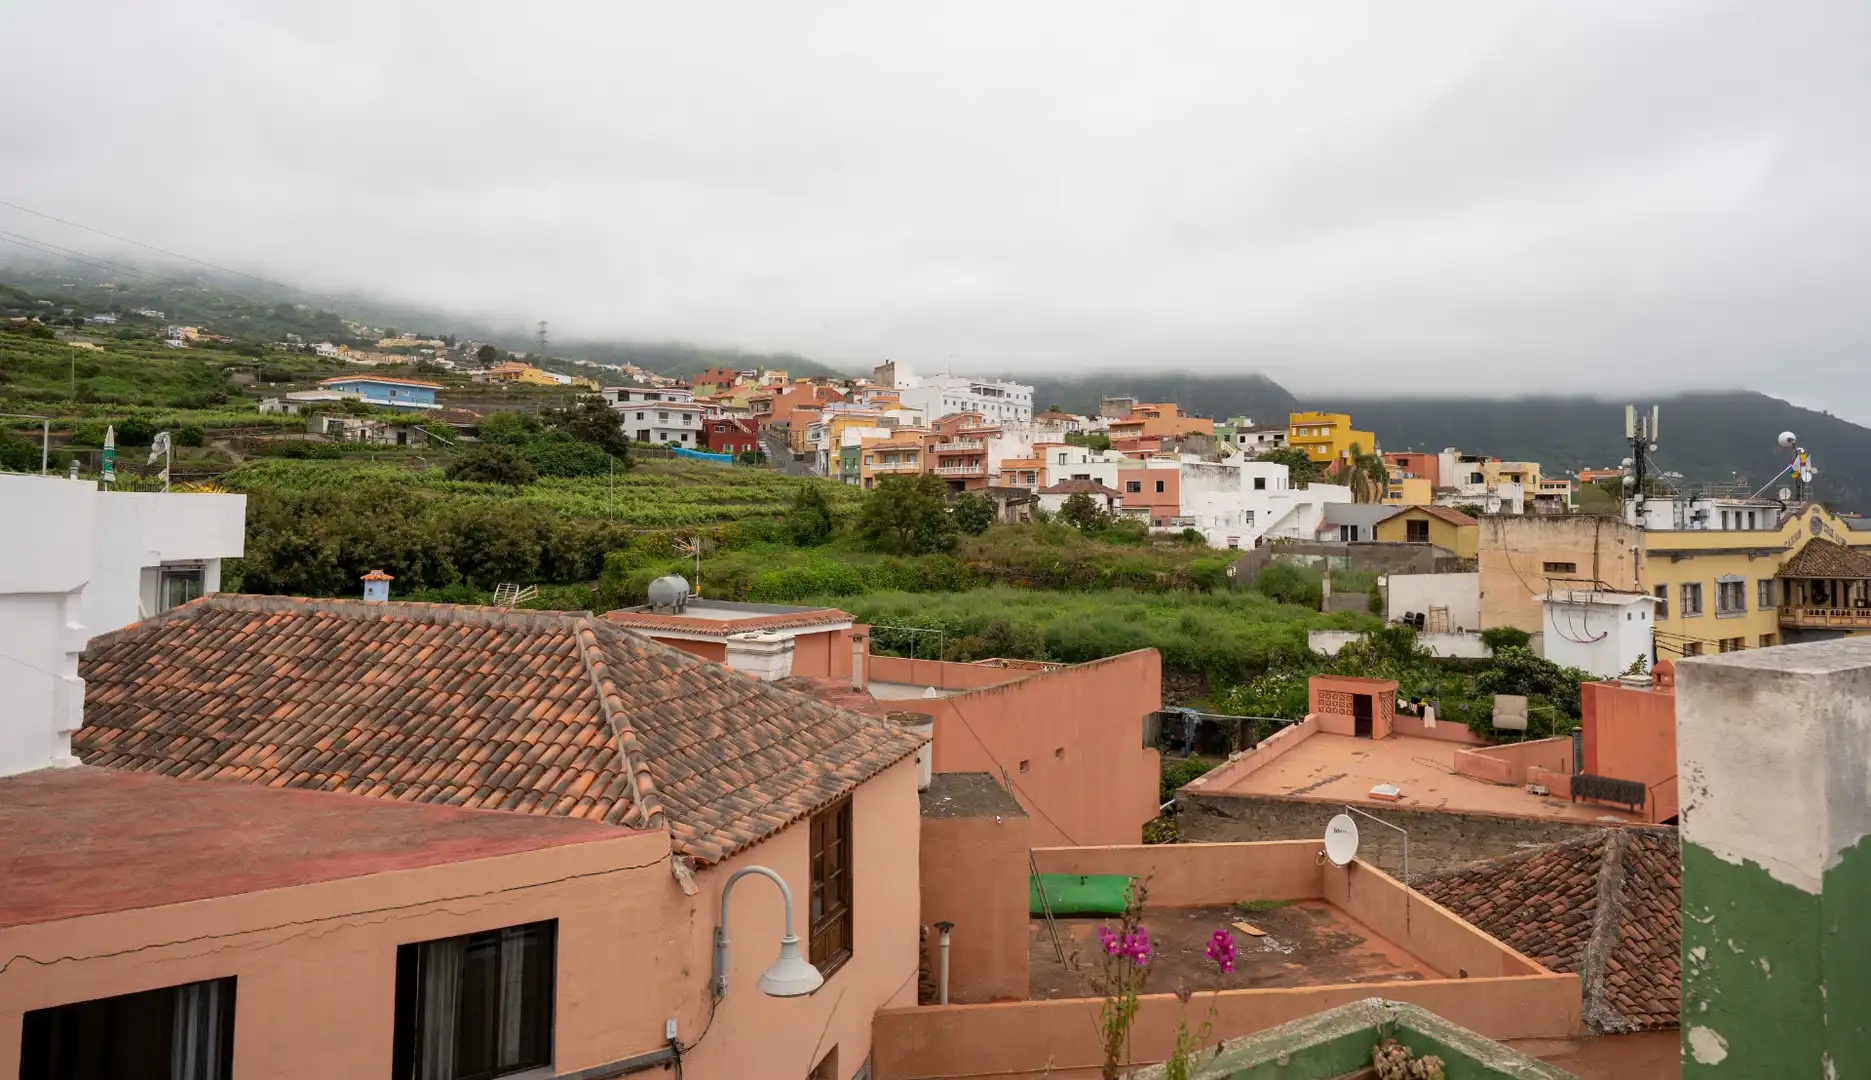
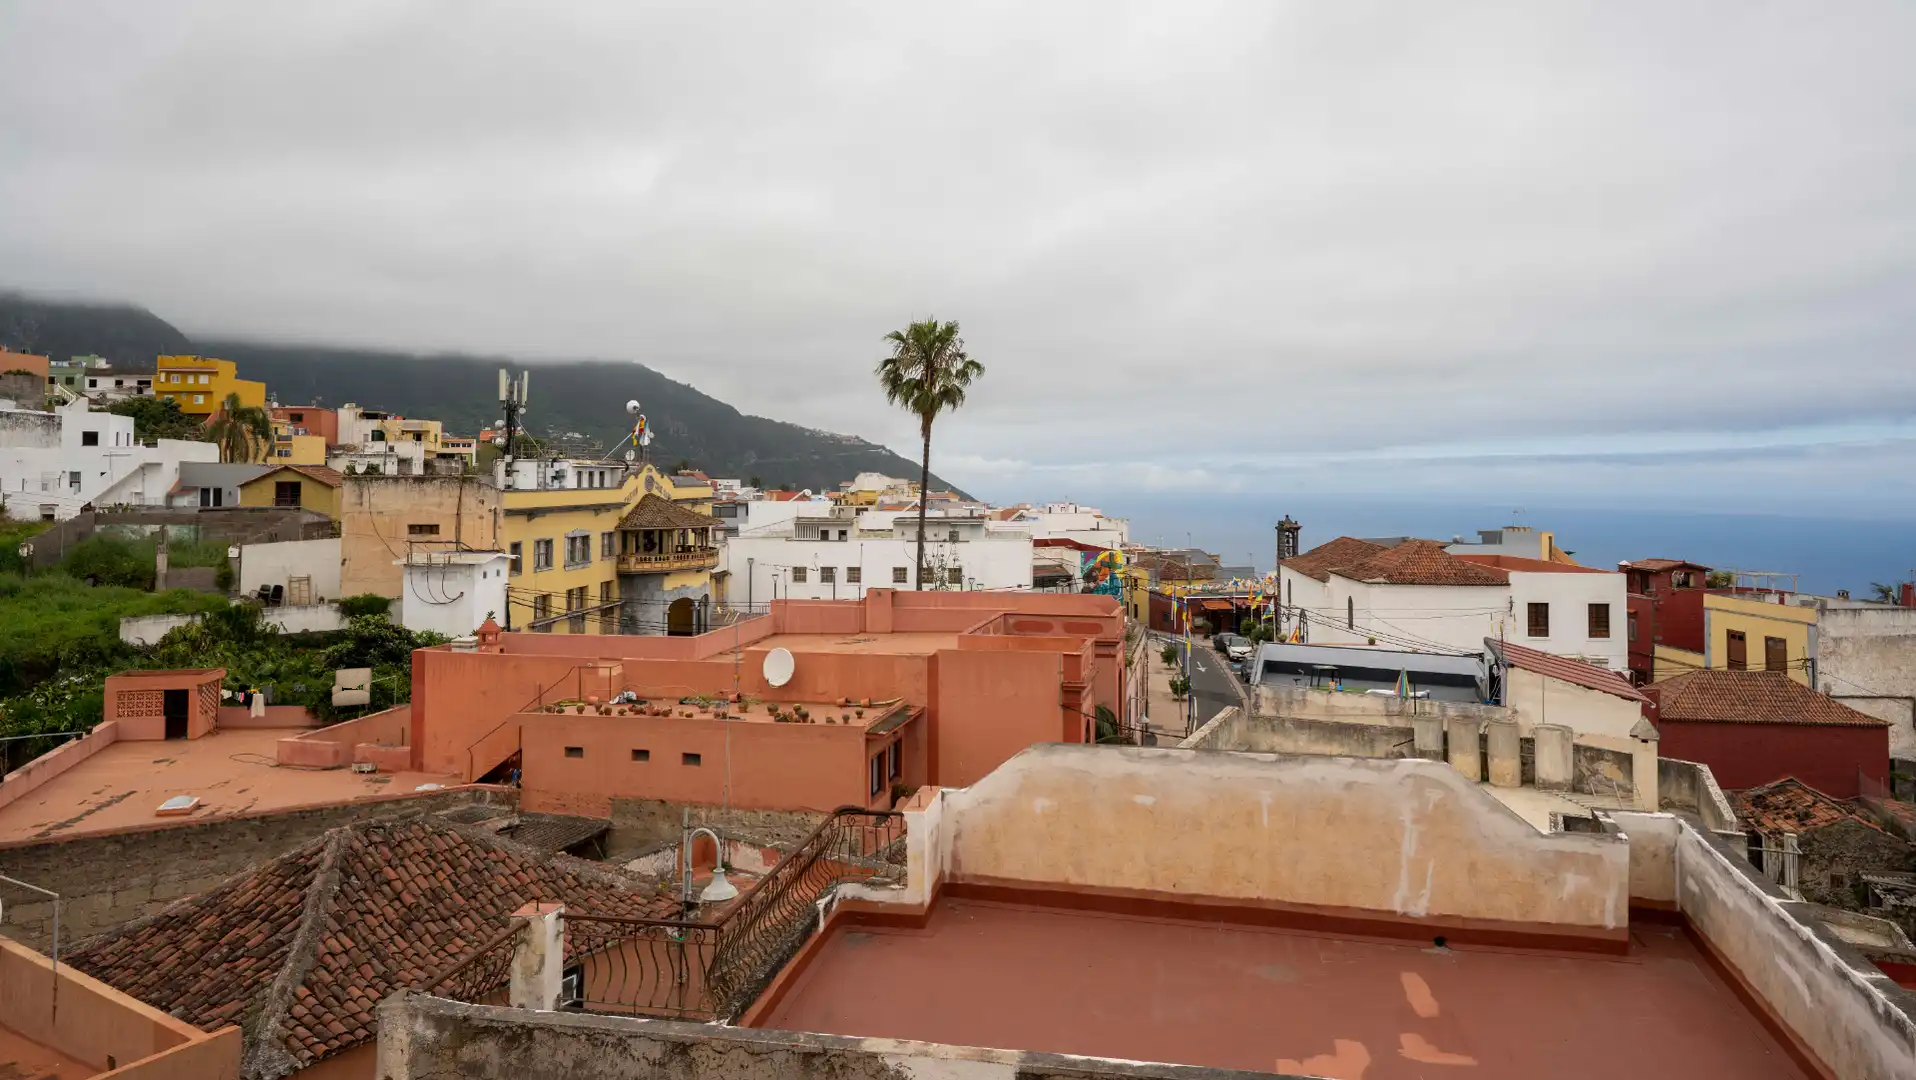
bench: present [1570,773,1646,813] -> none [365,750,441,786]

